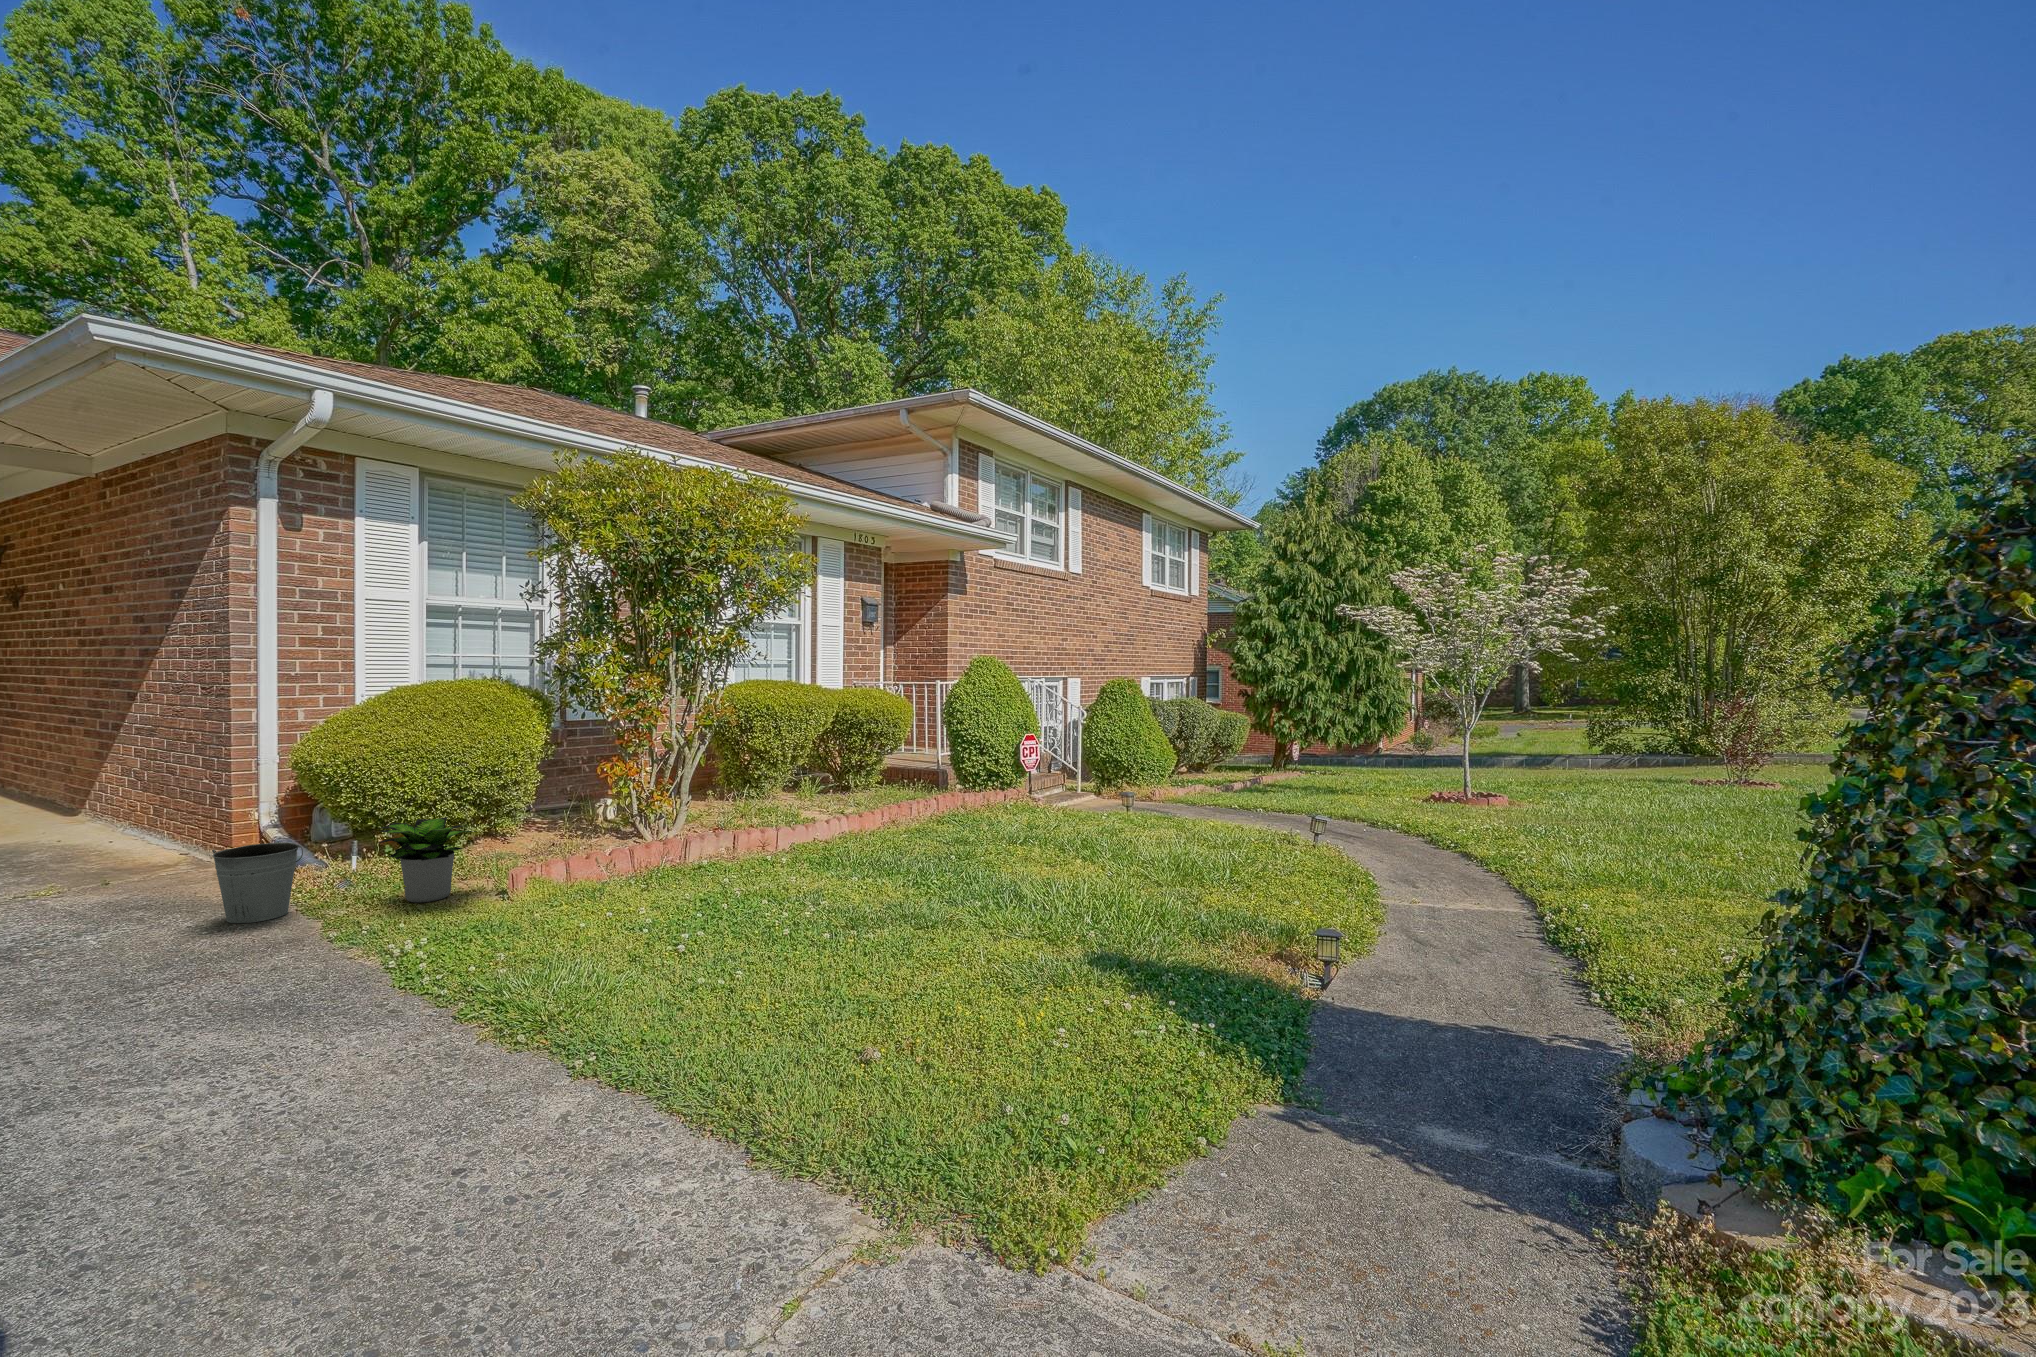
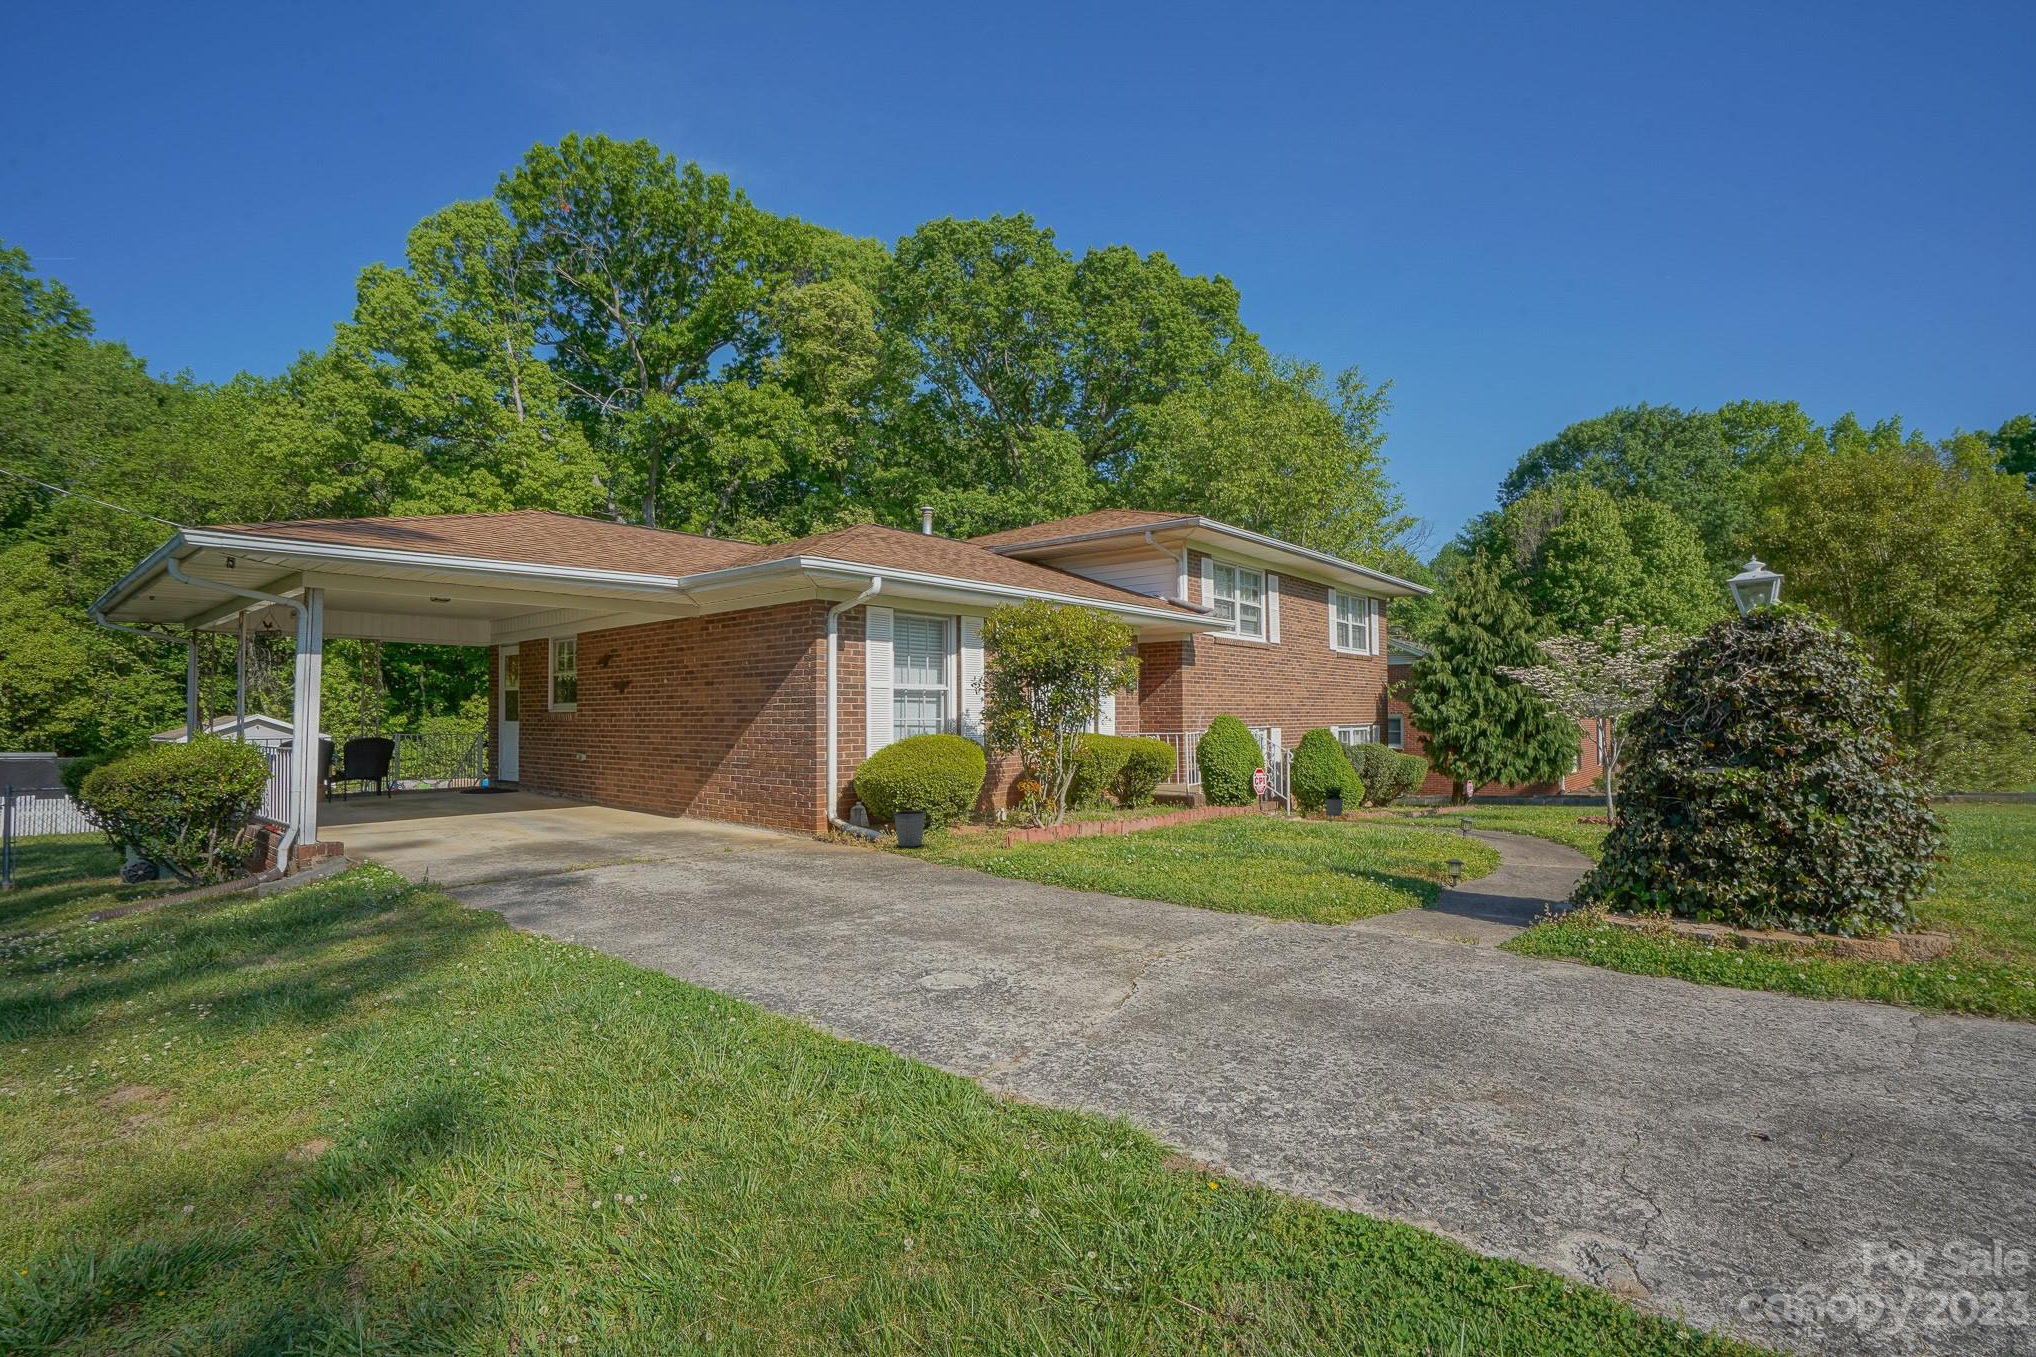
potted plant: present [378,817,475,902] -> present [1321,786,1350,815]

